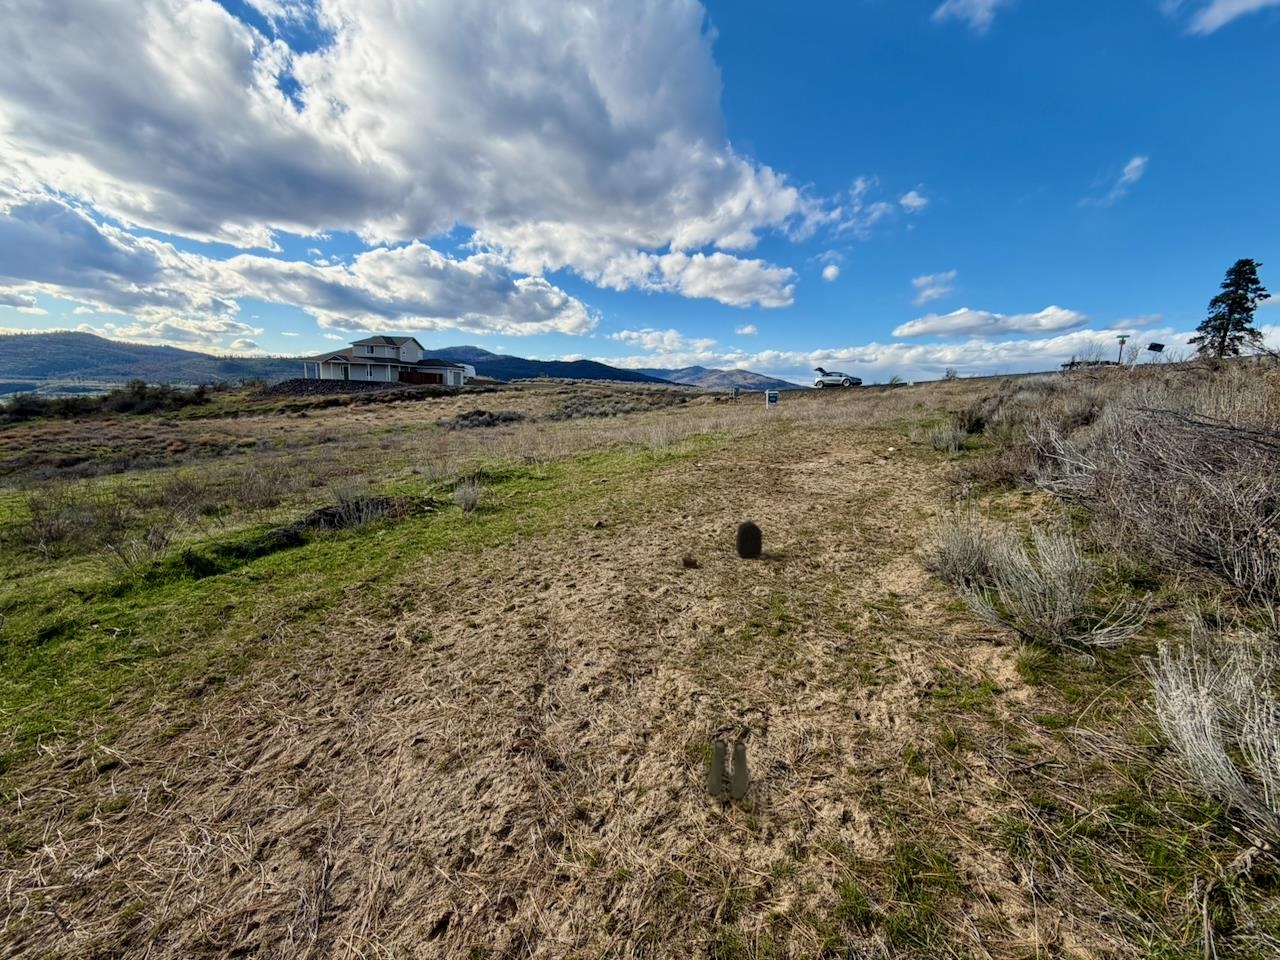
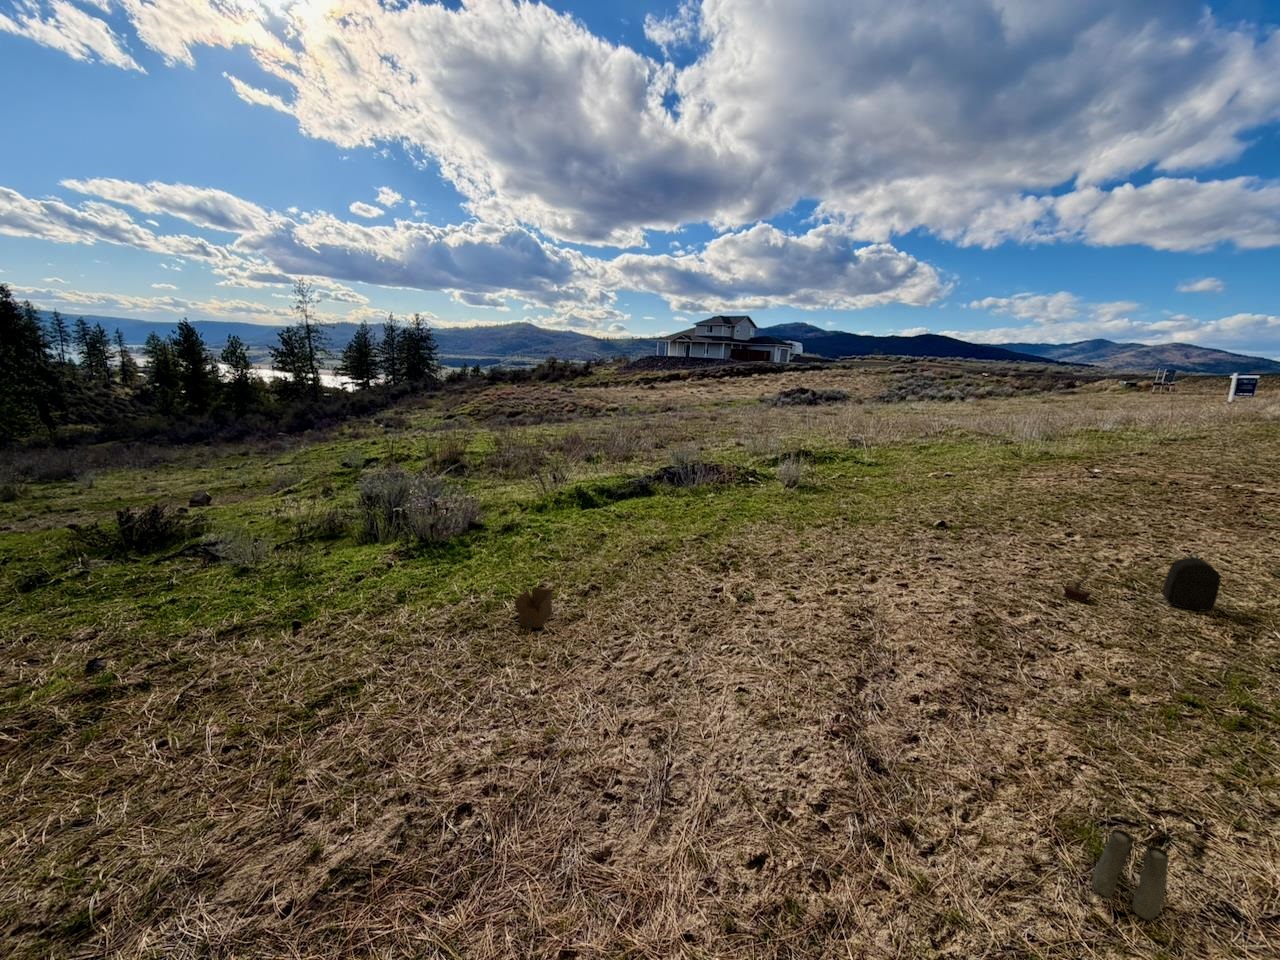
cardboard box: none [55,704,139,774] -> present [514,588,553,628]

